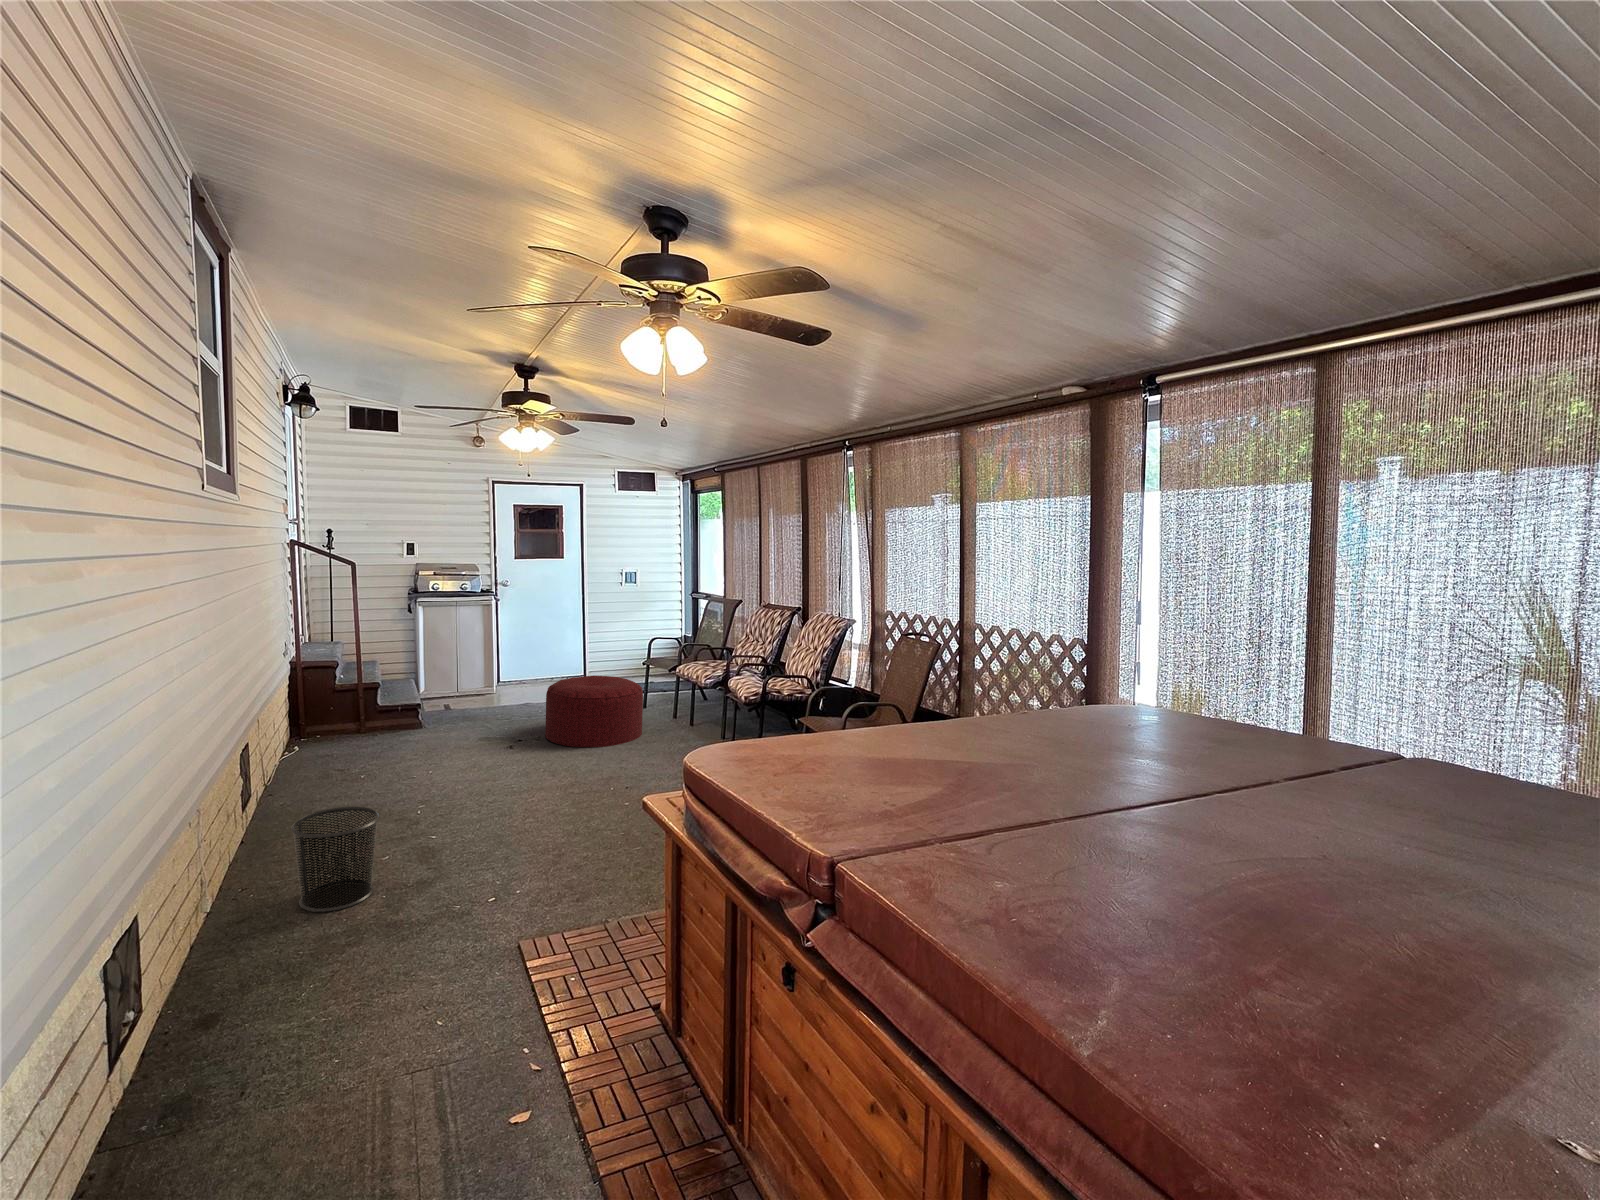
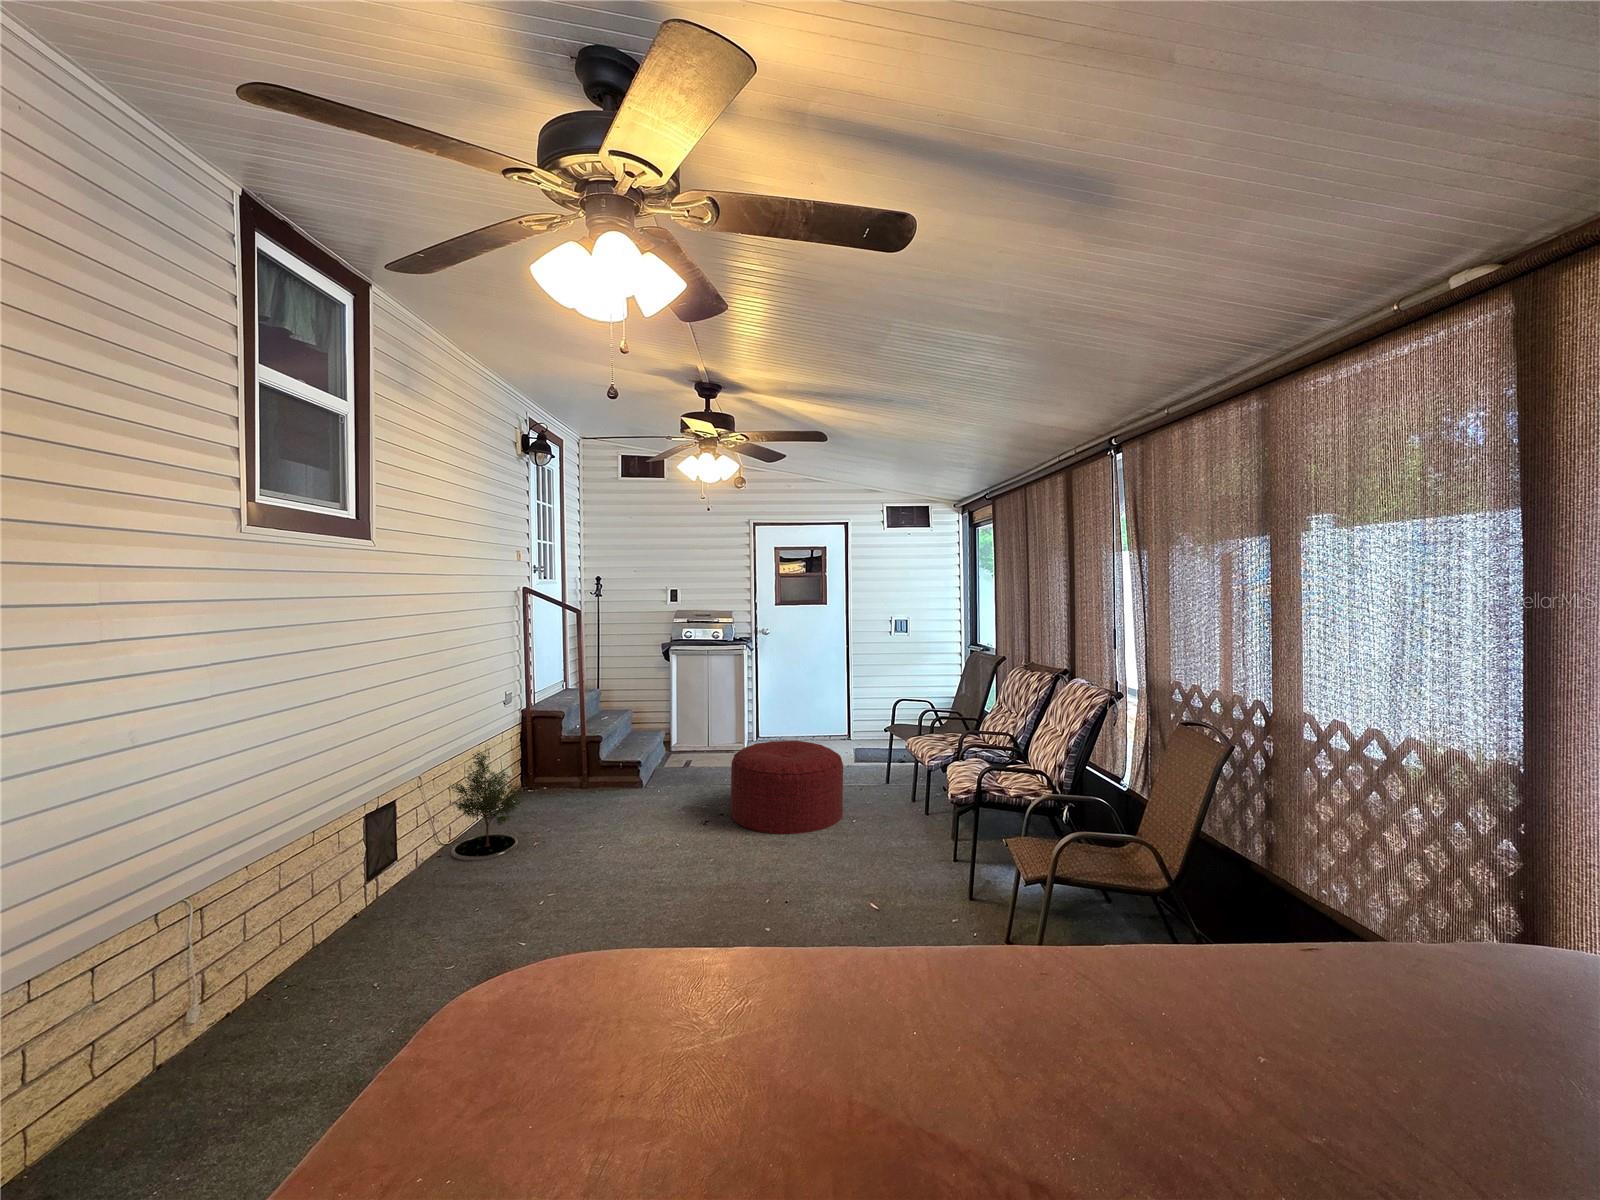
potted tree: none [296,690,381,801] -> present [447,748,526,861]
waste bin: present [291,807,380,912] -> none [222,901,338,1044]

